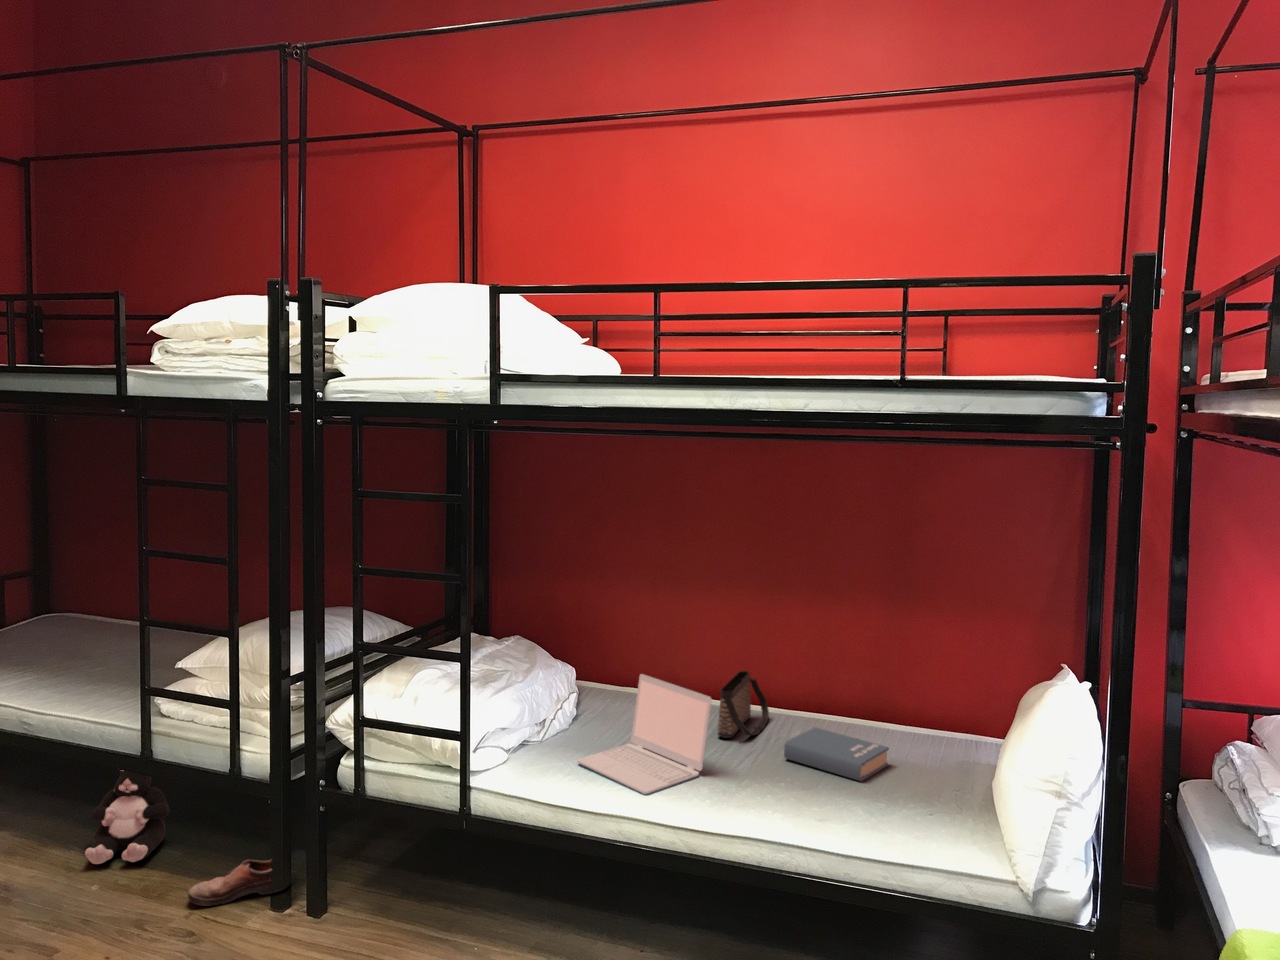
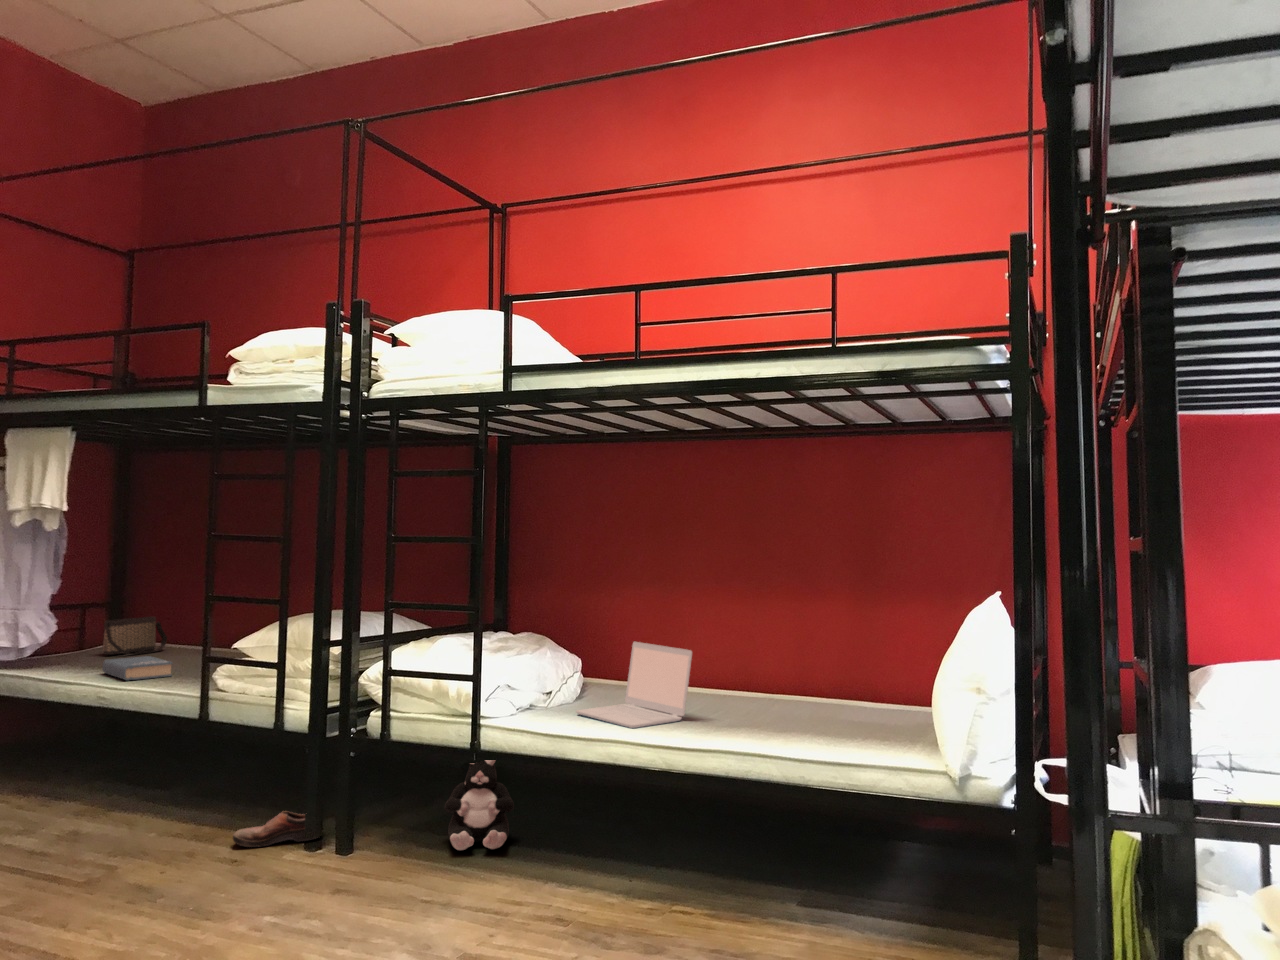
handbag: present [718,671,769,738] -> present [103,617,167,655]
book: present [784,727,889,781] -> present [102,656,172,681]
plush toy: present [85,770,170,864] -> present [444,760,514,850]

